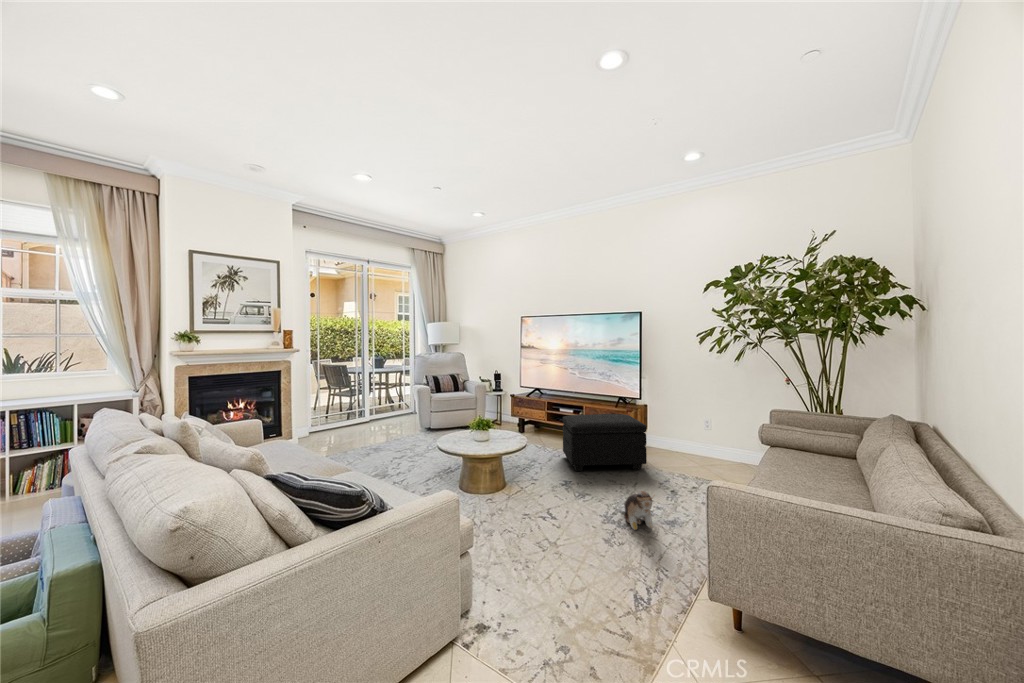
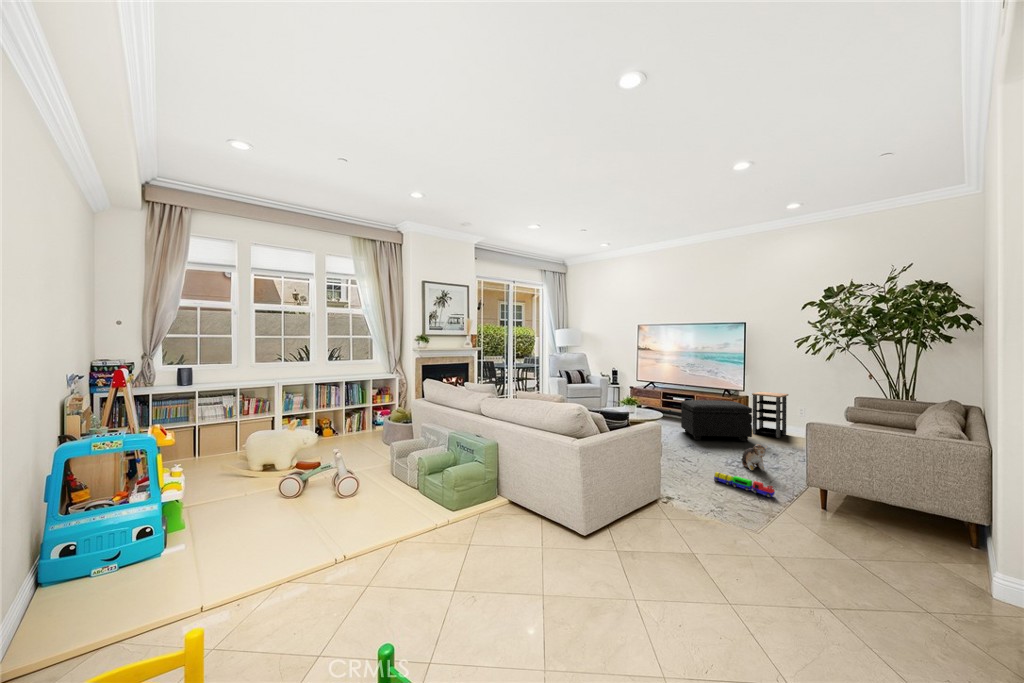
side table: none [649,399,692,460] -> present [752,392,788,438]
toy train: none [573,546,658,599] -> present [714,472,775,497]

